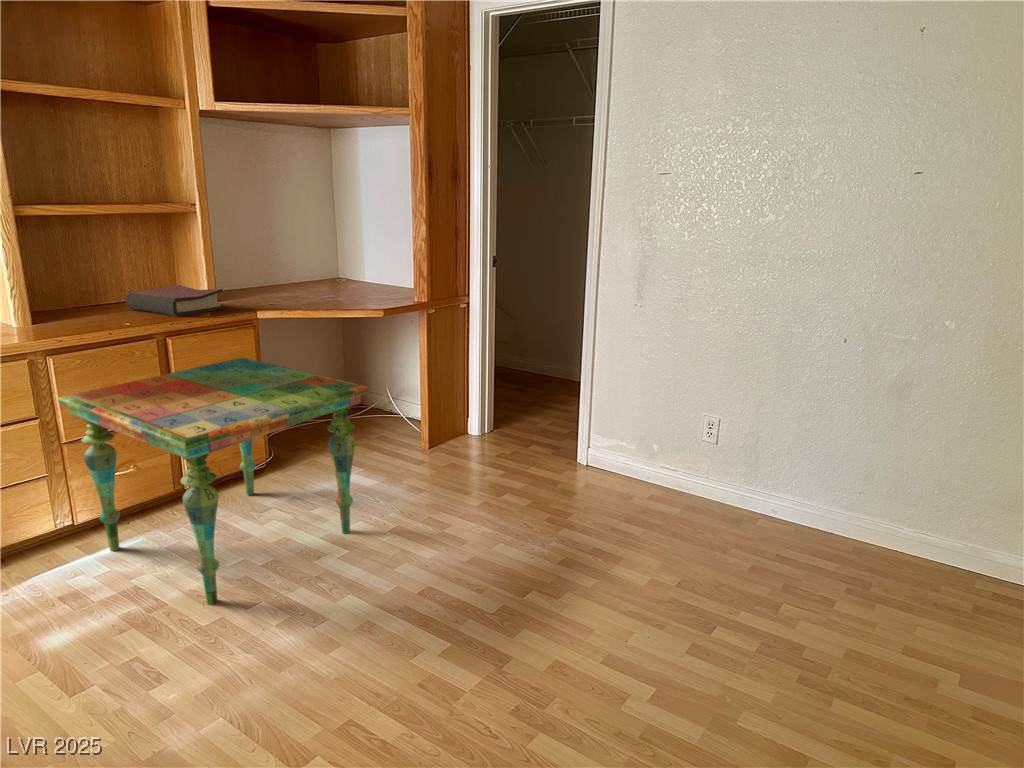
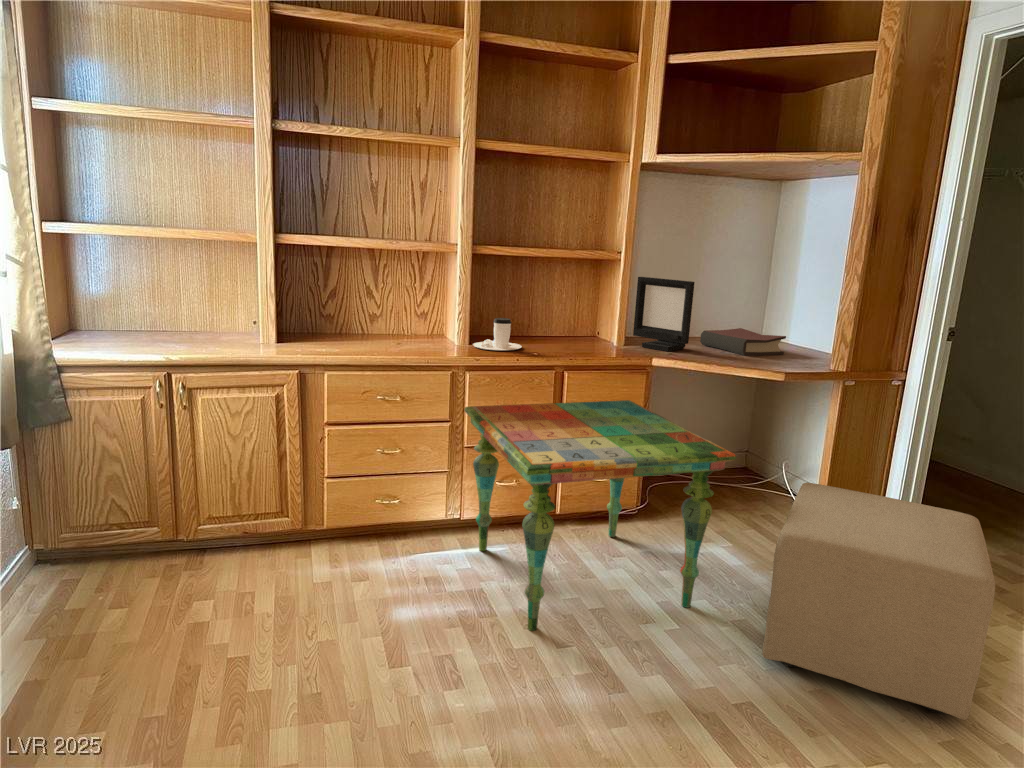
picture frame: none [220,230,286,303] -> present [633,277,695,351]
hardback book: present [126,285,224,317] -> present [700,328,786,356]
coffee cup: none [42,289,108,328] -> present [473,318,522,351]
ottoman: none [419,396,571,549] -> present [762,482,995,720]

